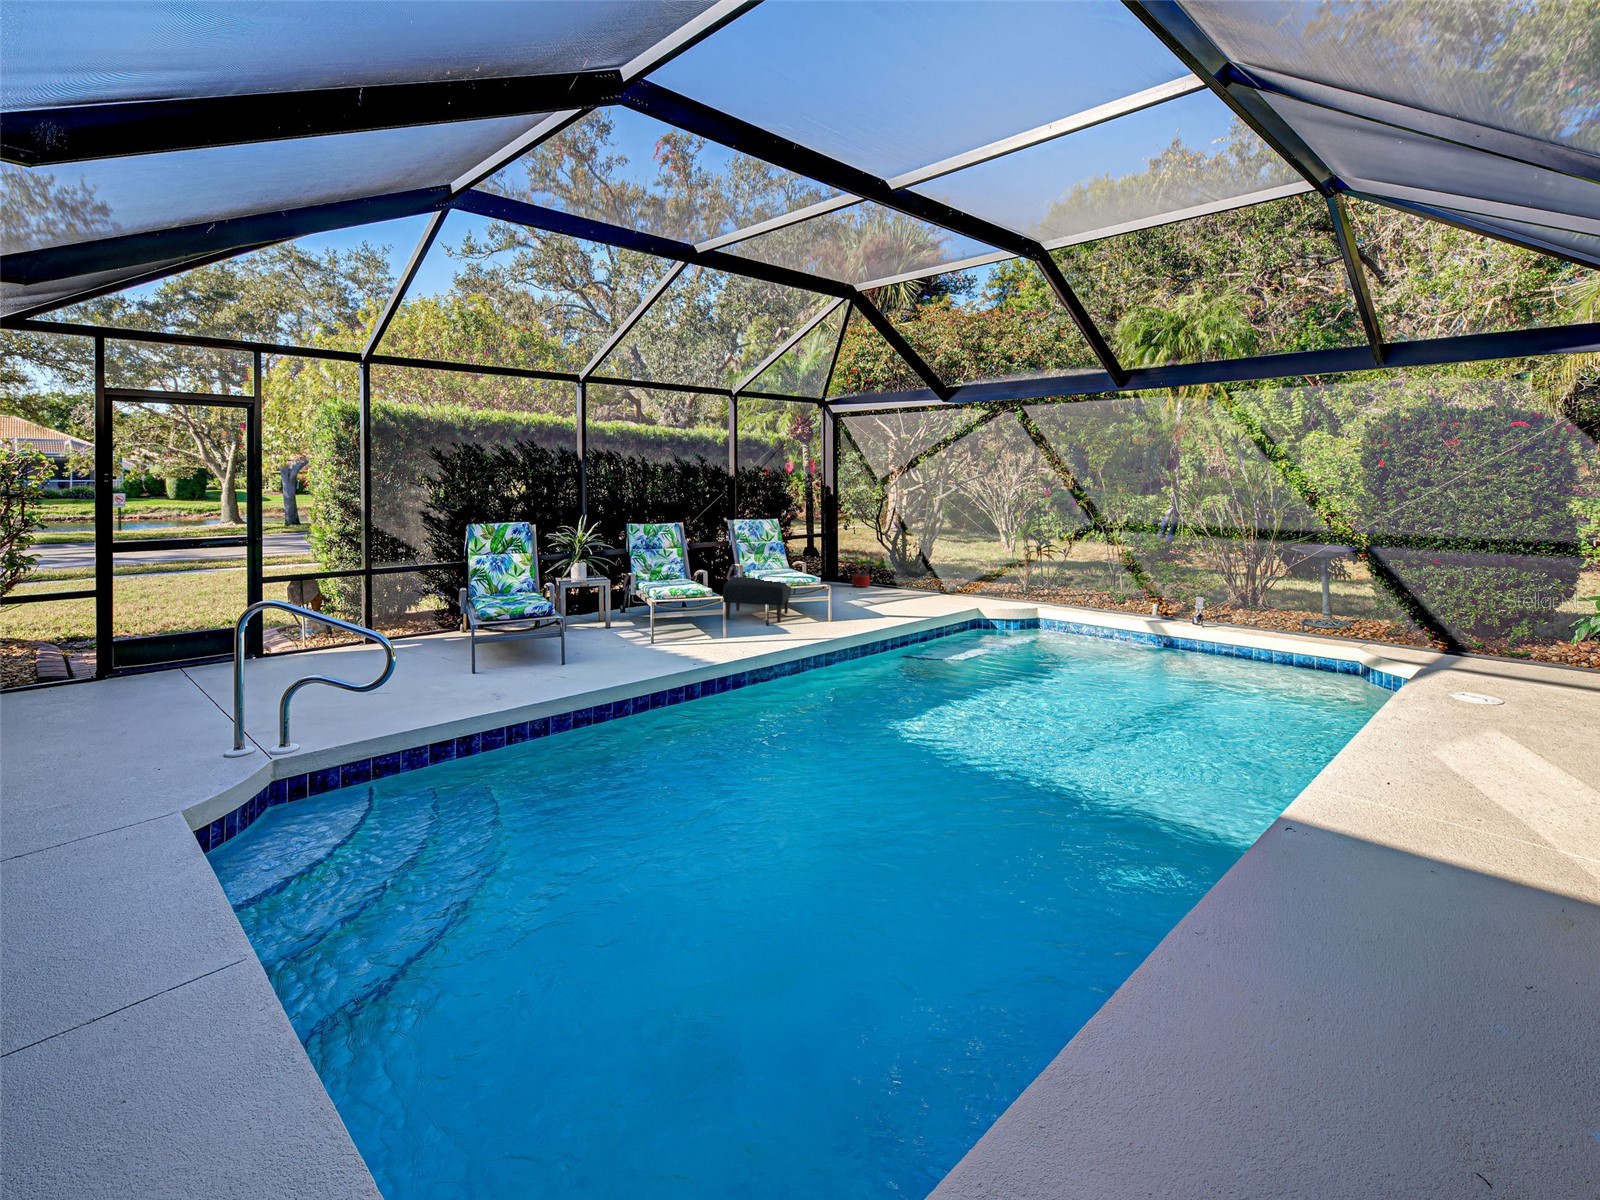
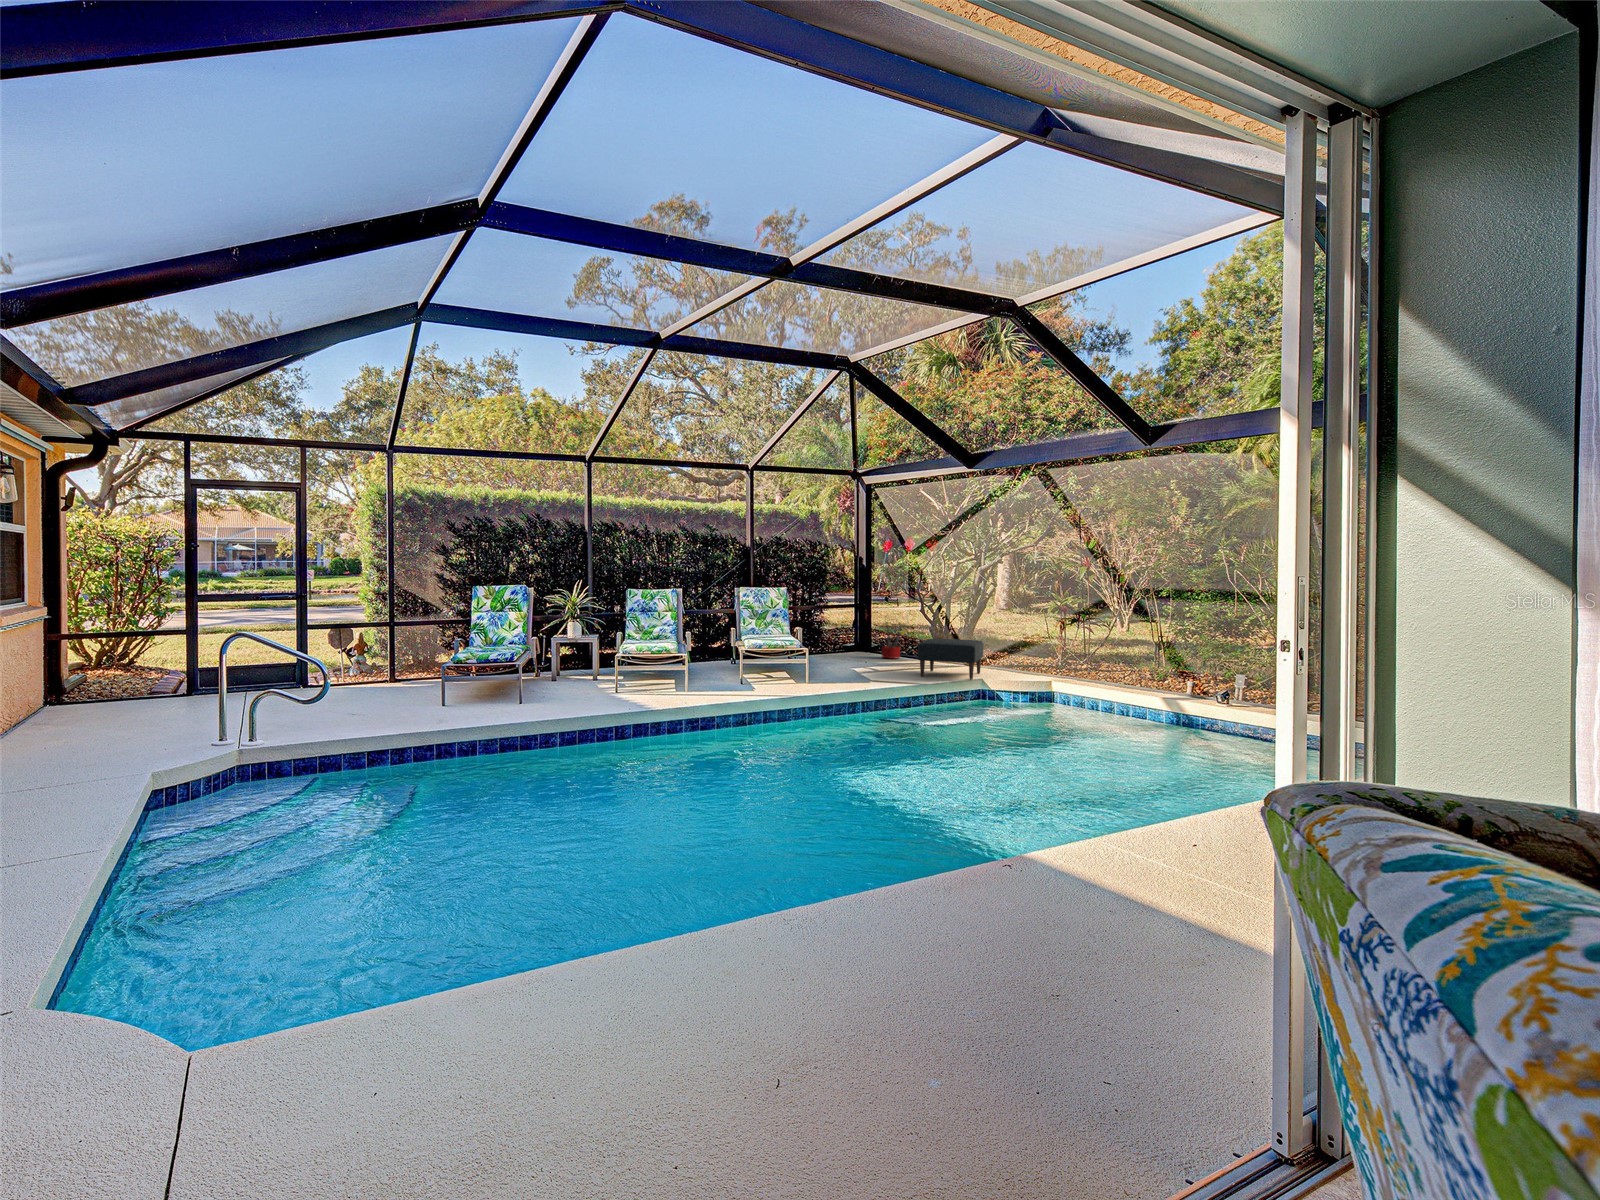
ottoman: present [723,577,791,622] -> present [918,639,983,680]

